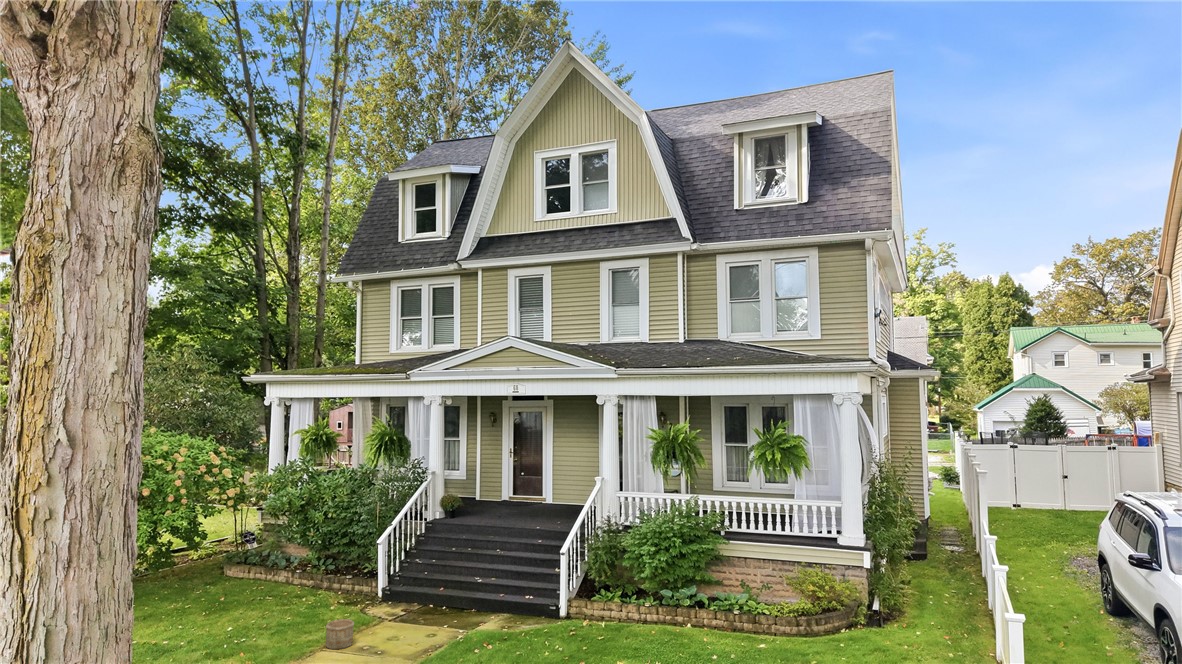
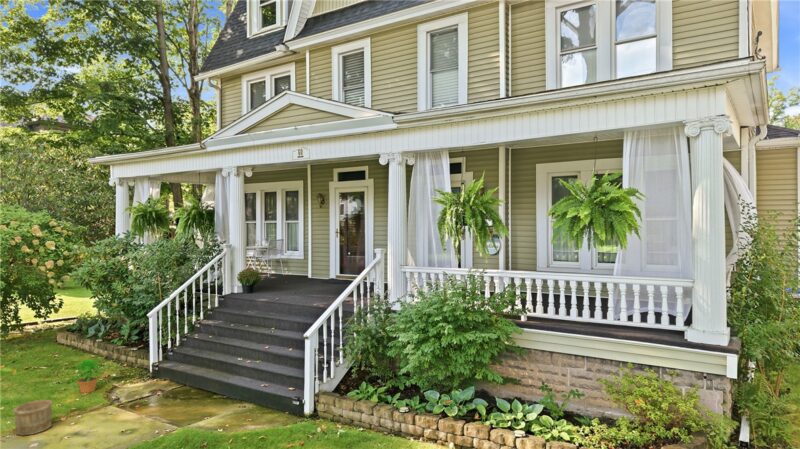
potted plant: none [326,586,350,619] -> present [75,359,100,393]

